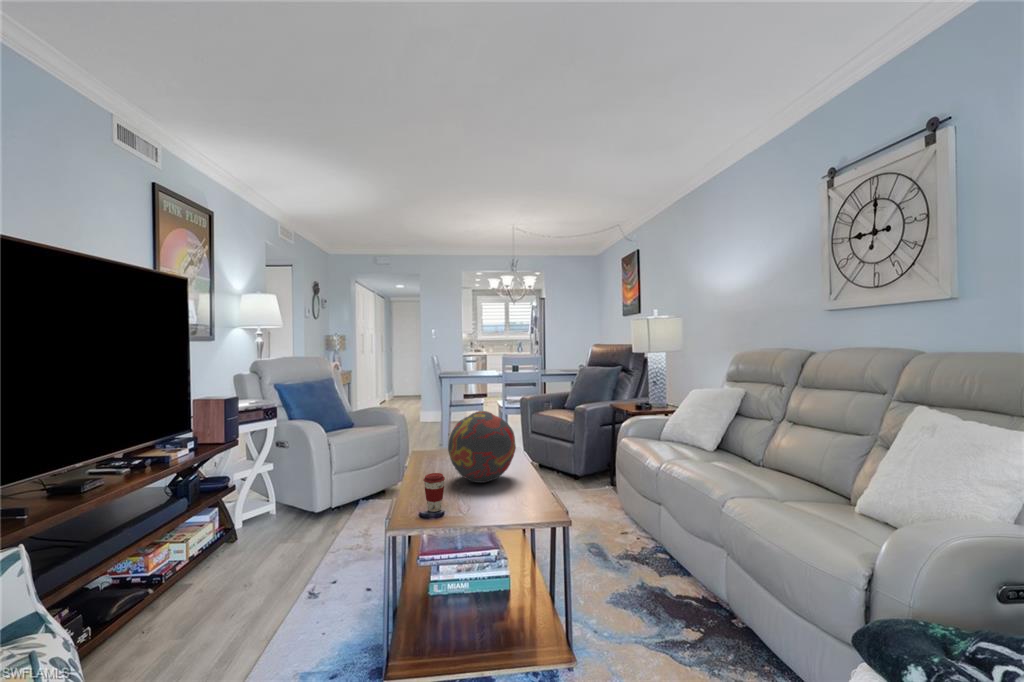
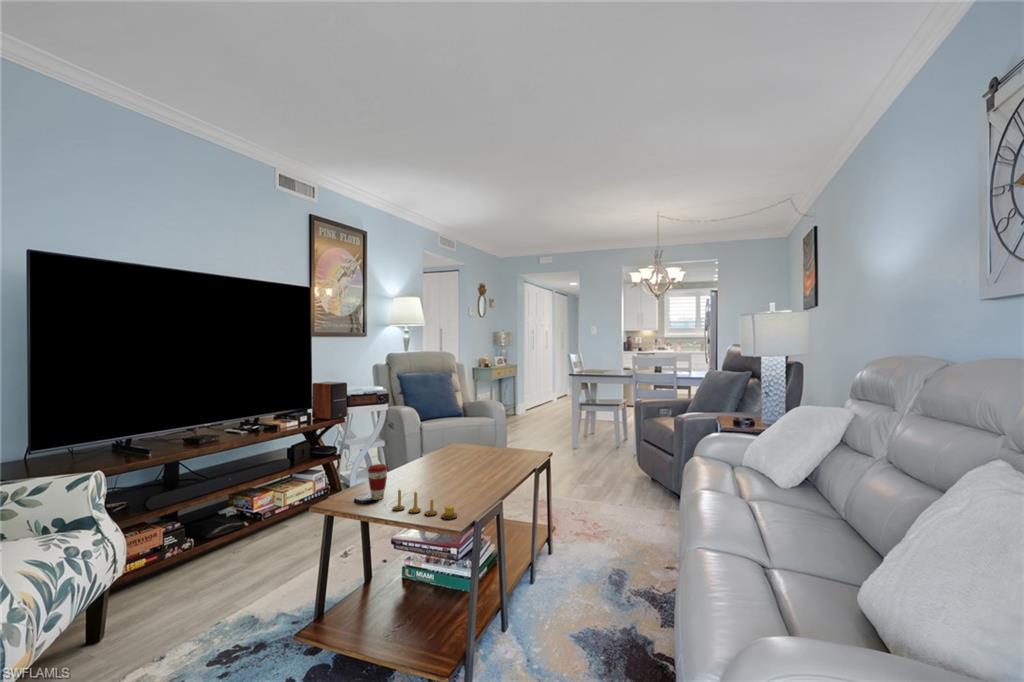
decorative orb: present [448,411,516,483] -> none [428,410,495,481]
candle: none [469,492,543,516] -> present [393,490,457,519]

